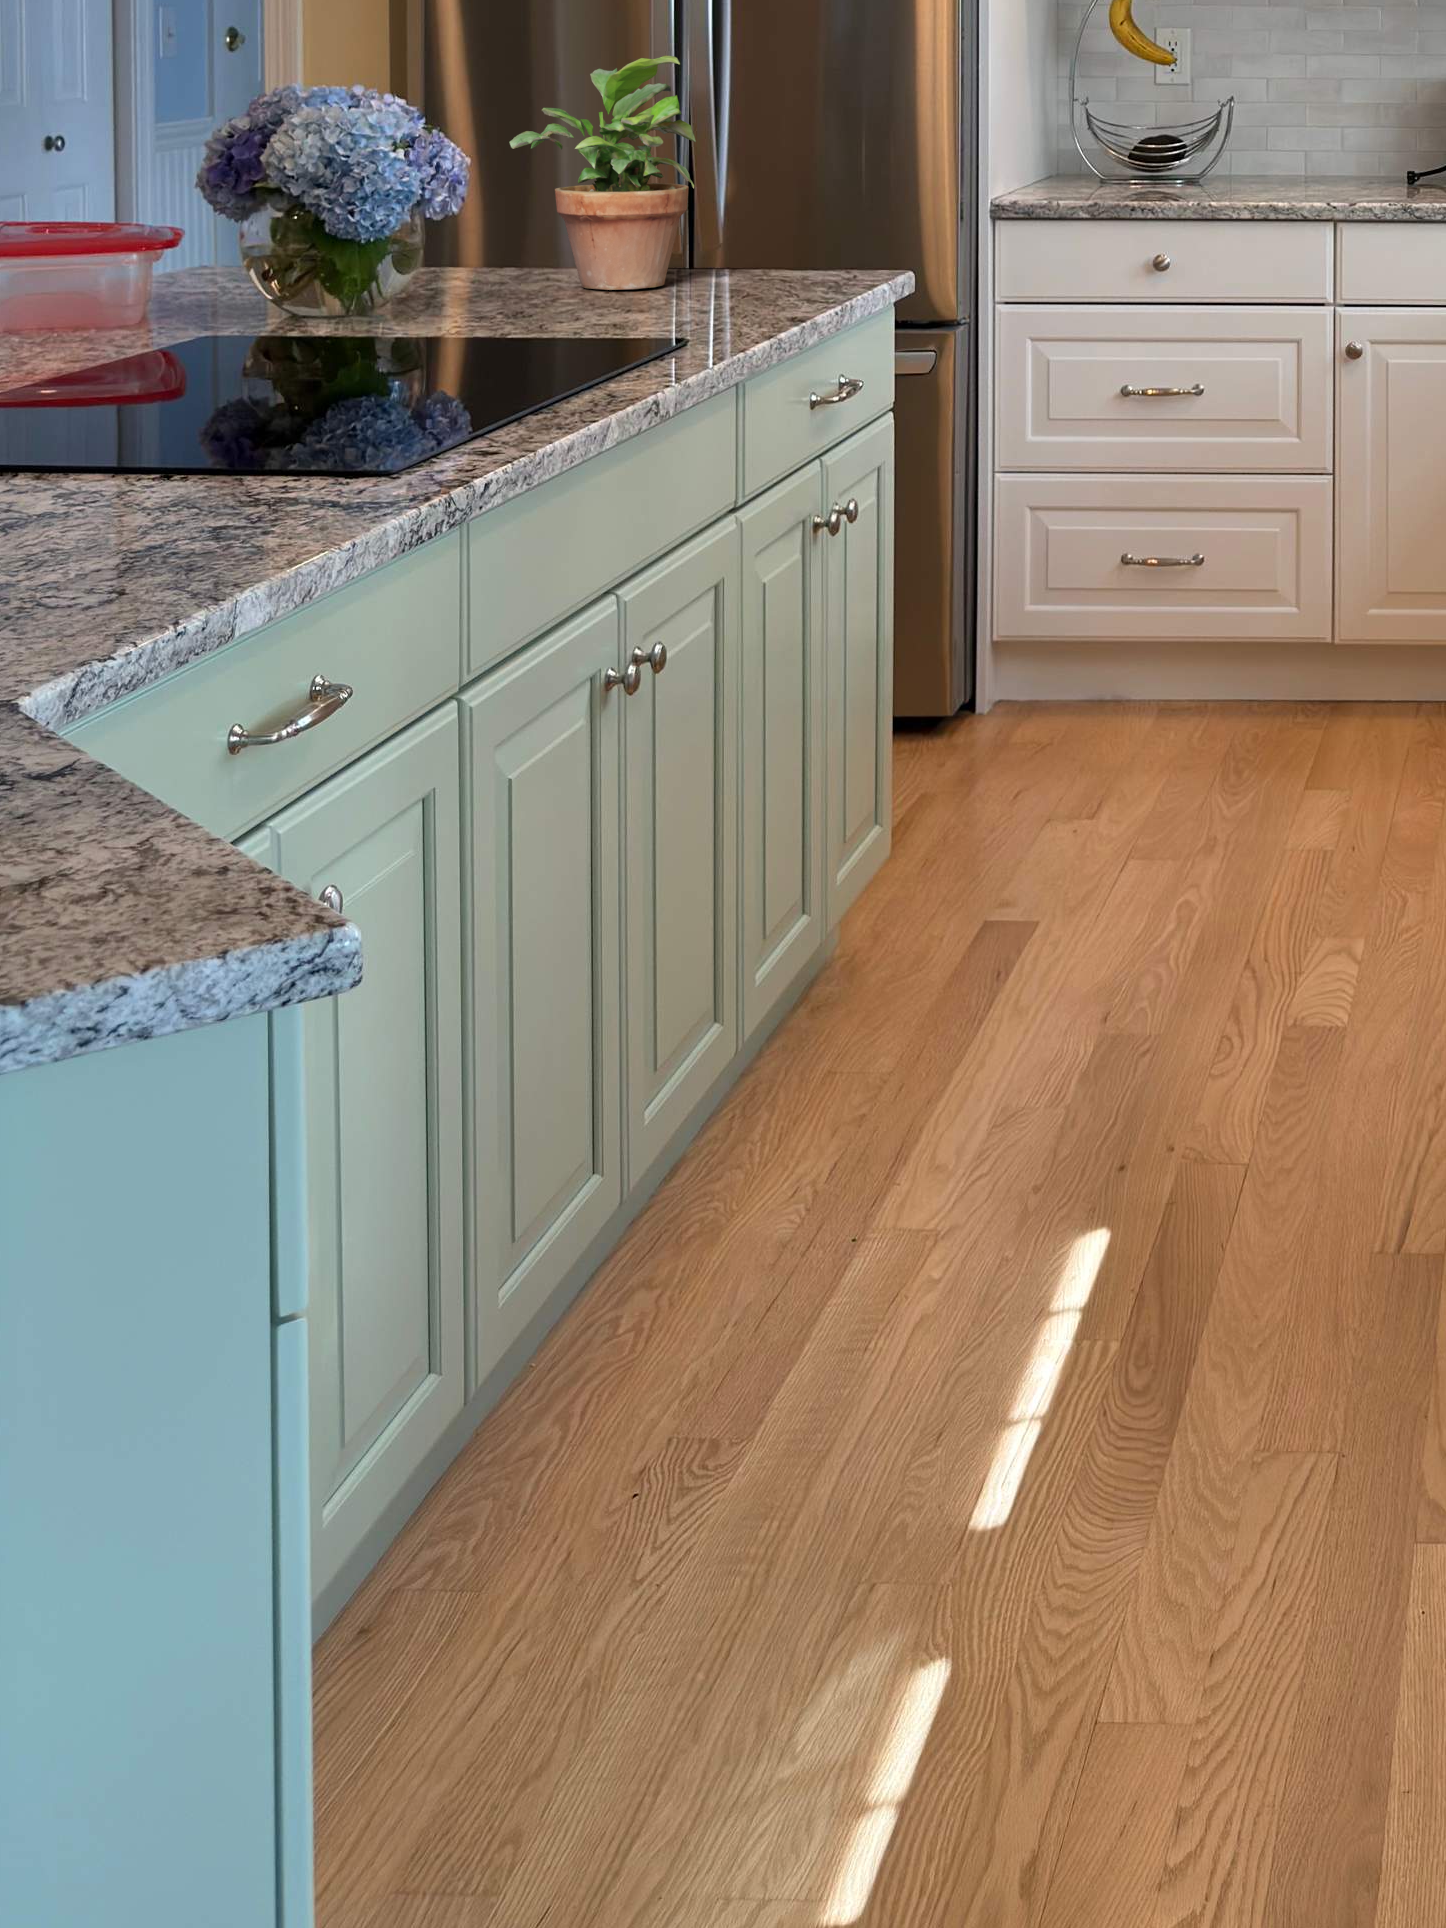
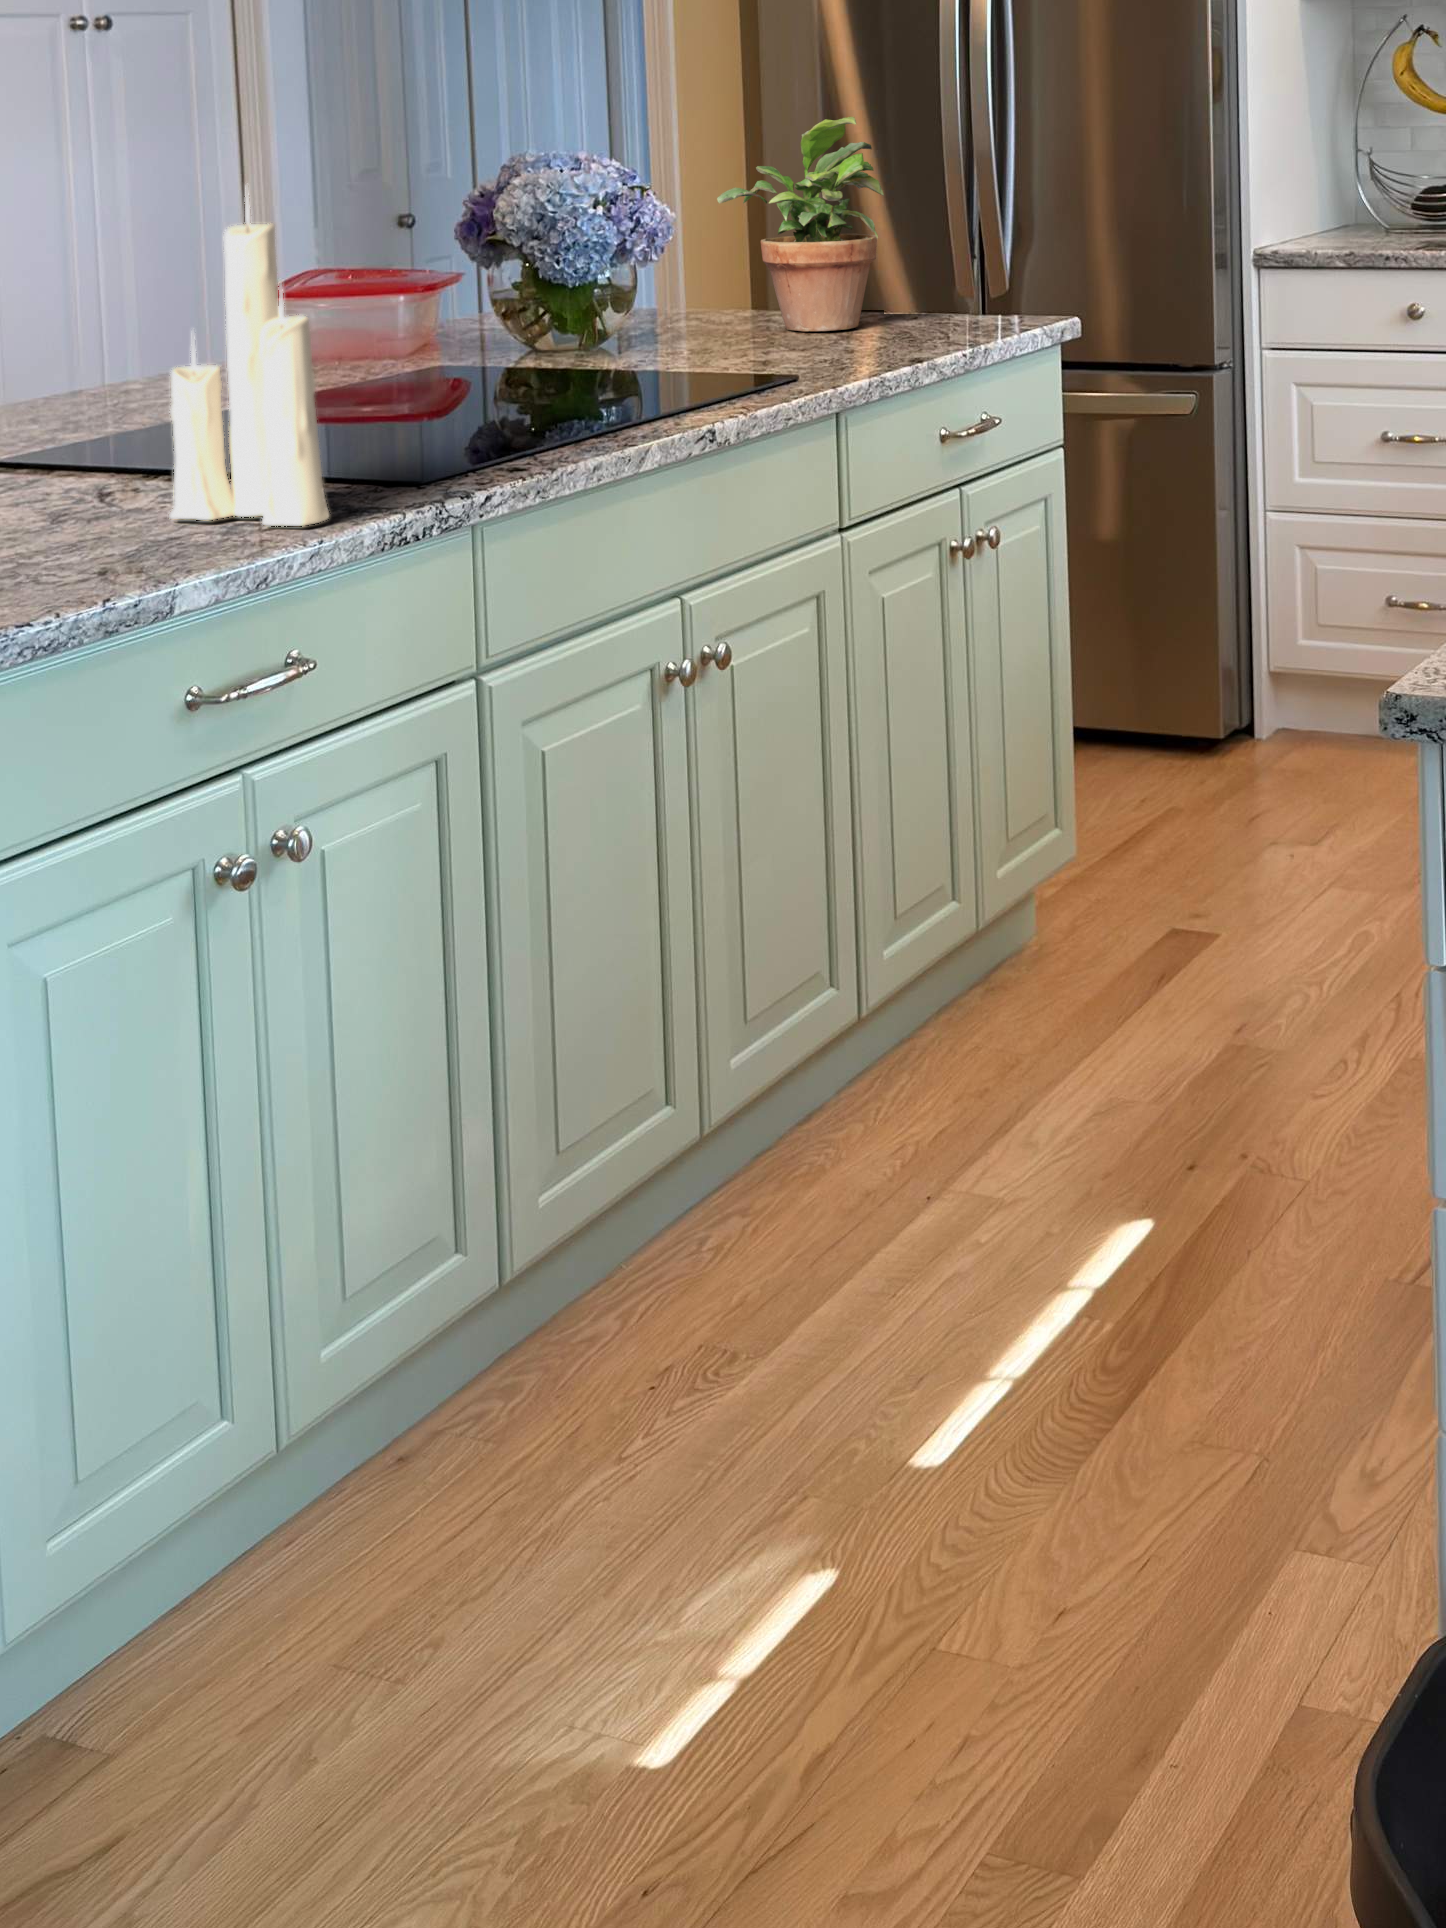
candle: none [106,96,323,523] -> present [169,188,329,526]

